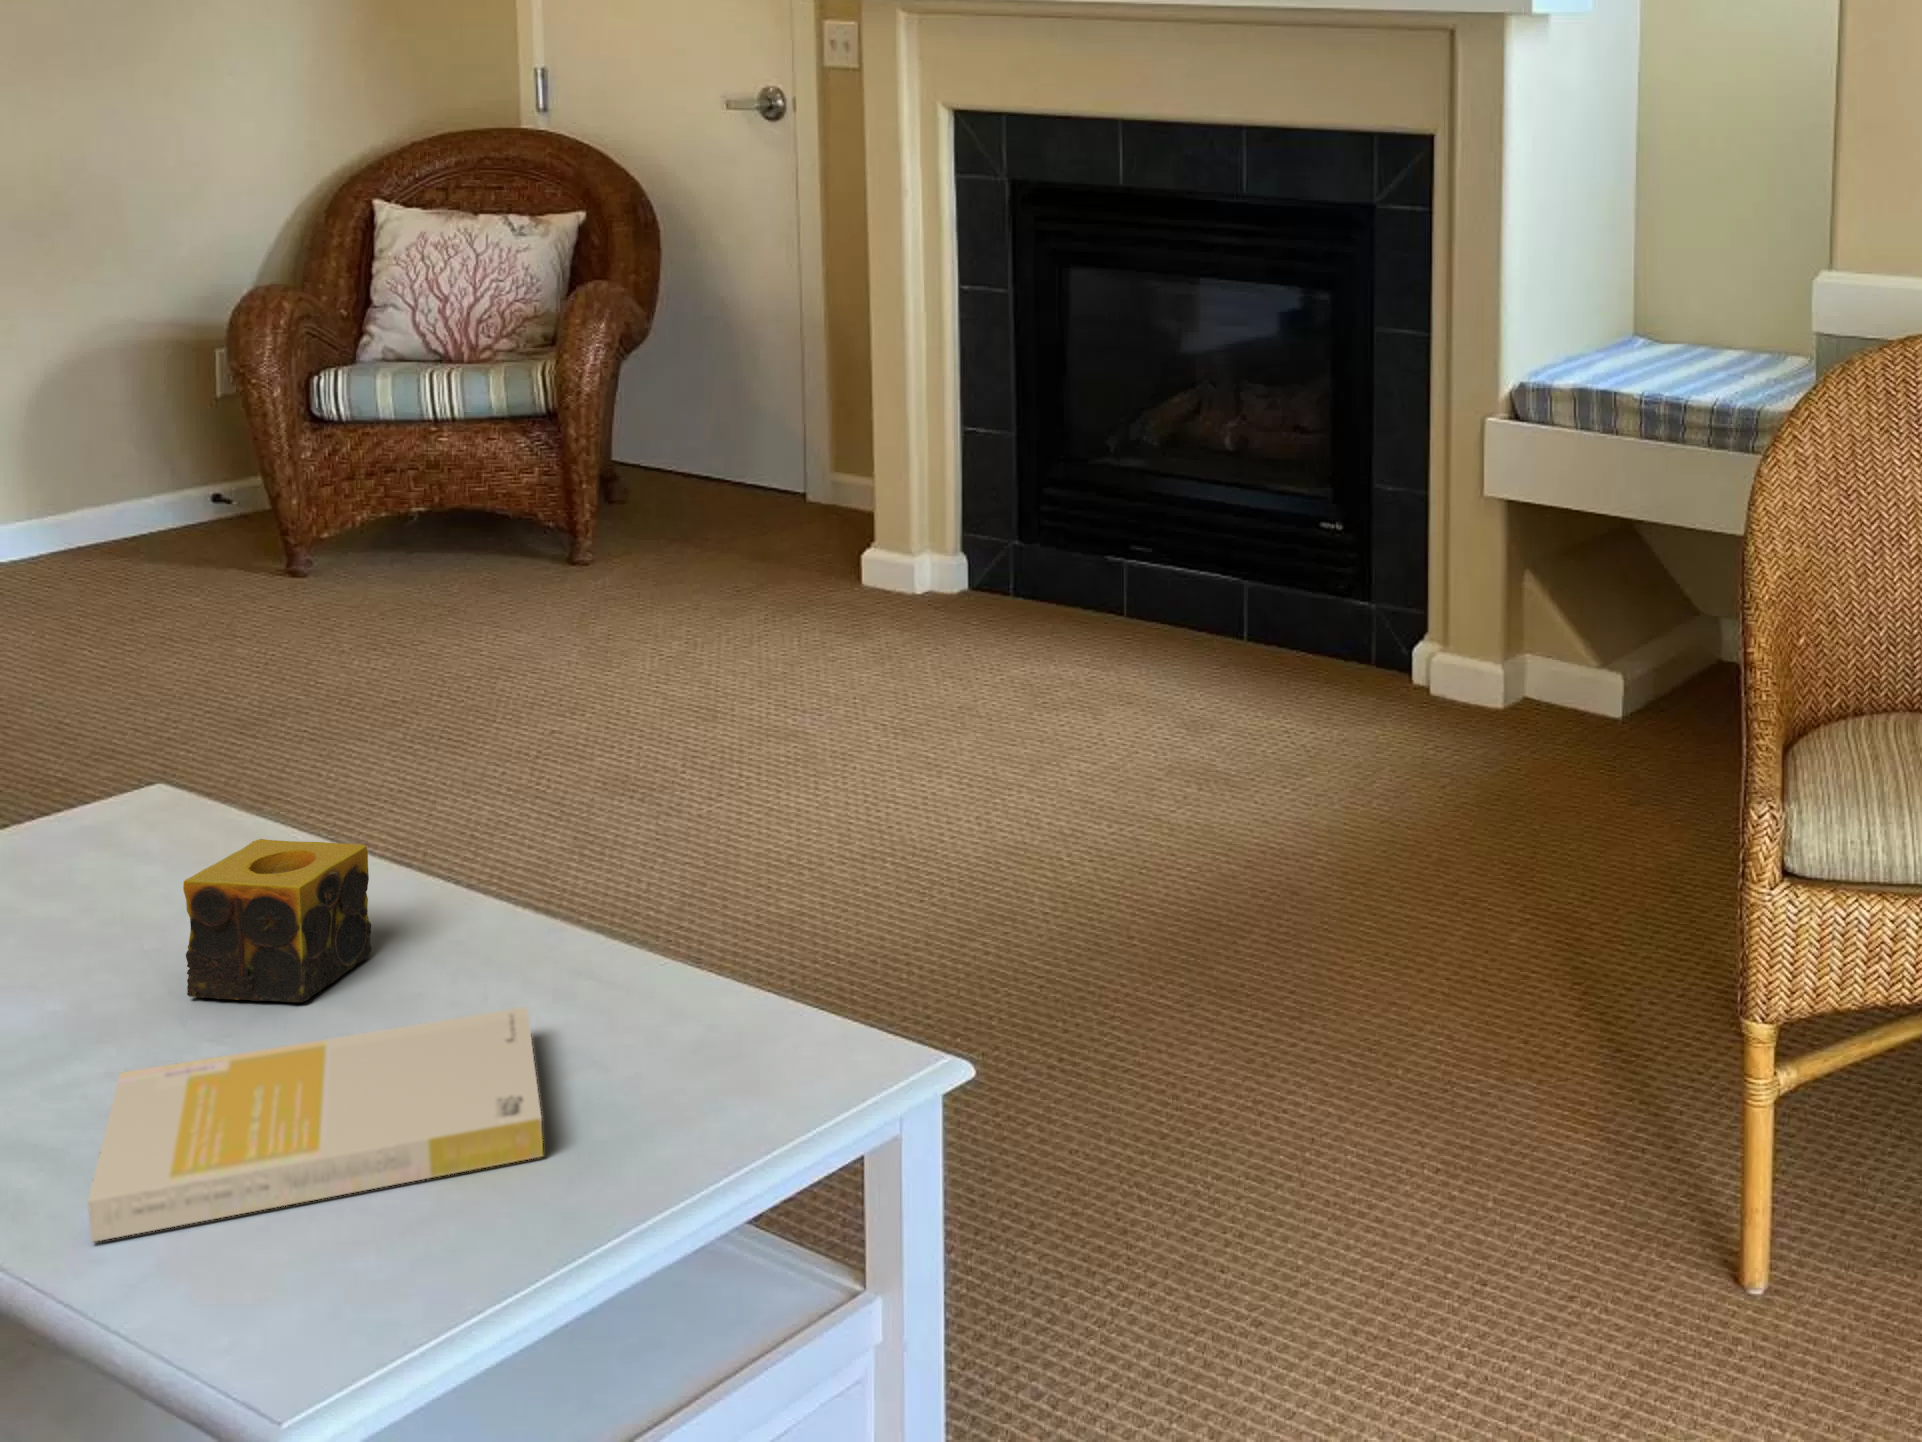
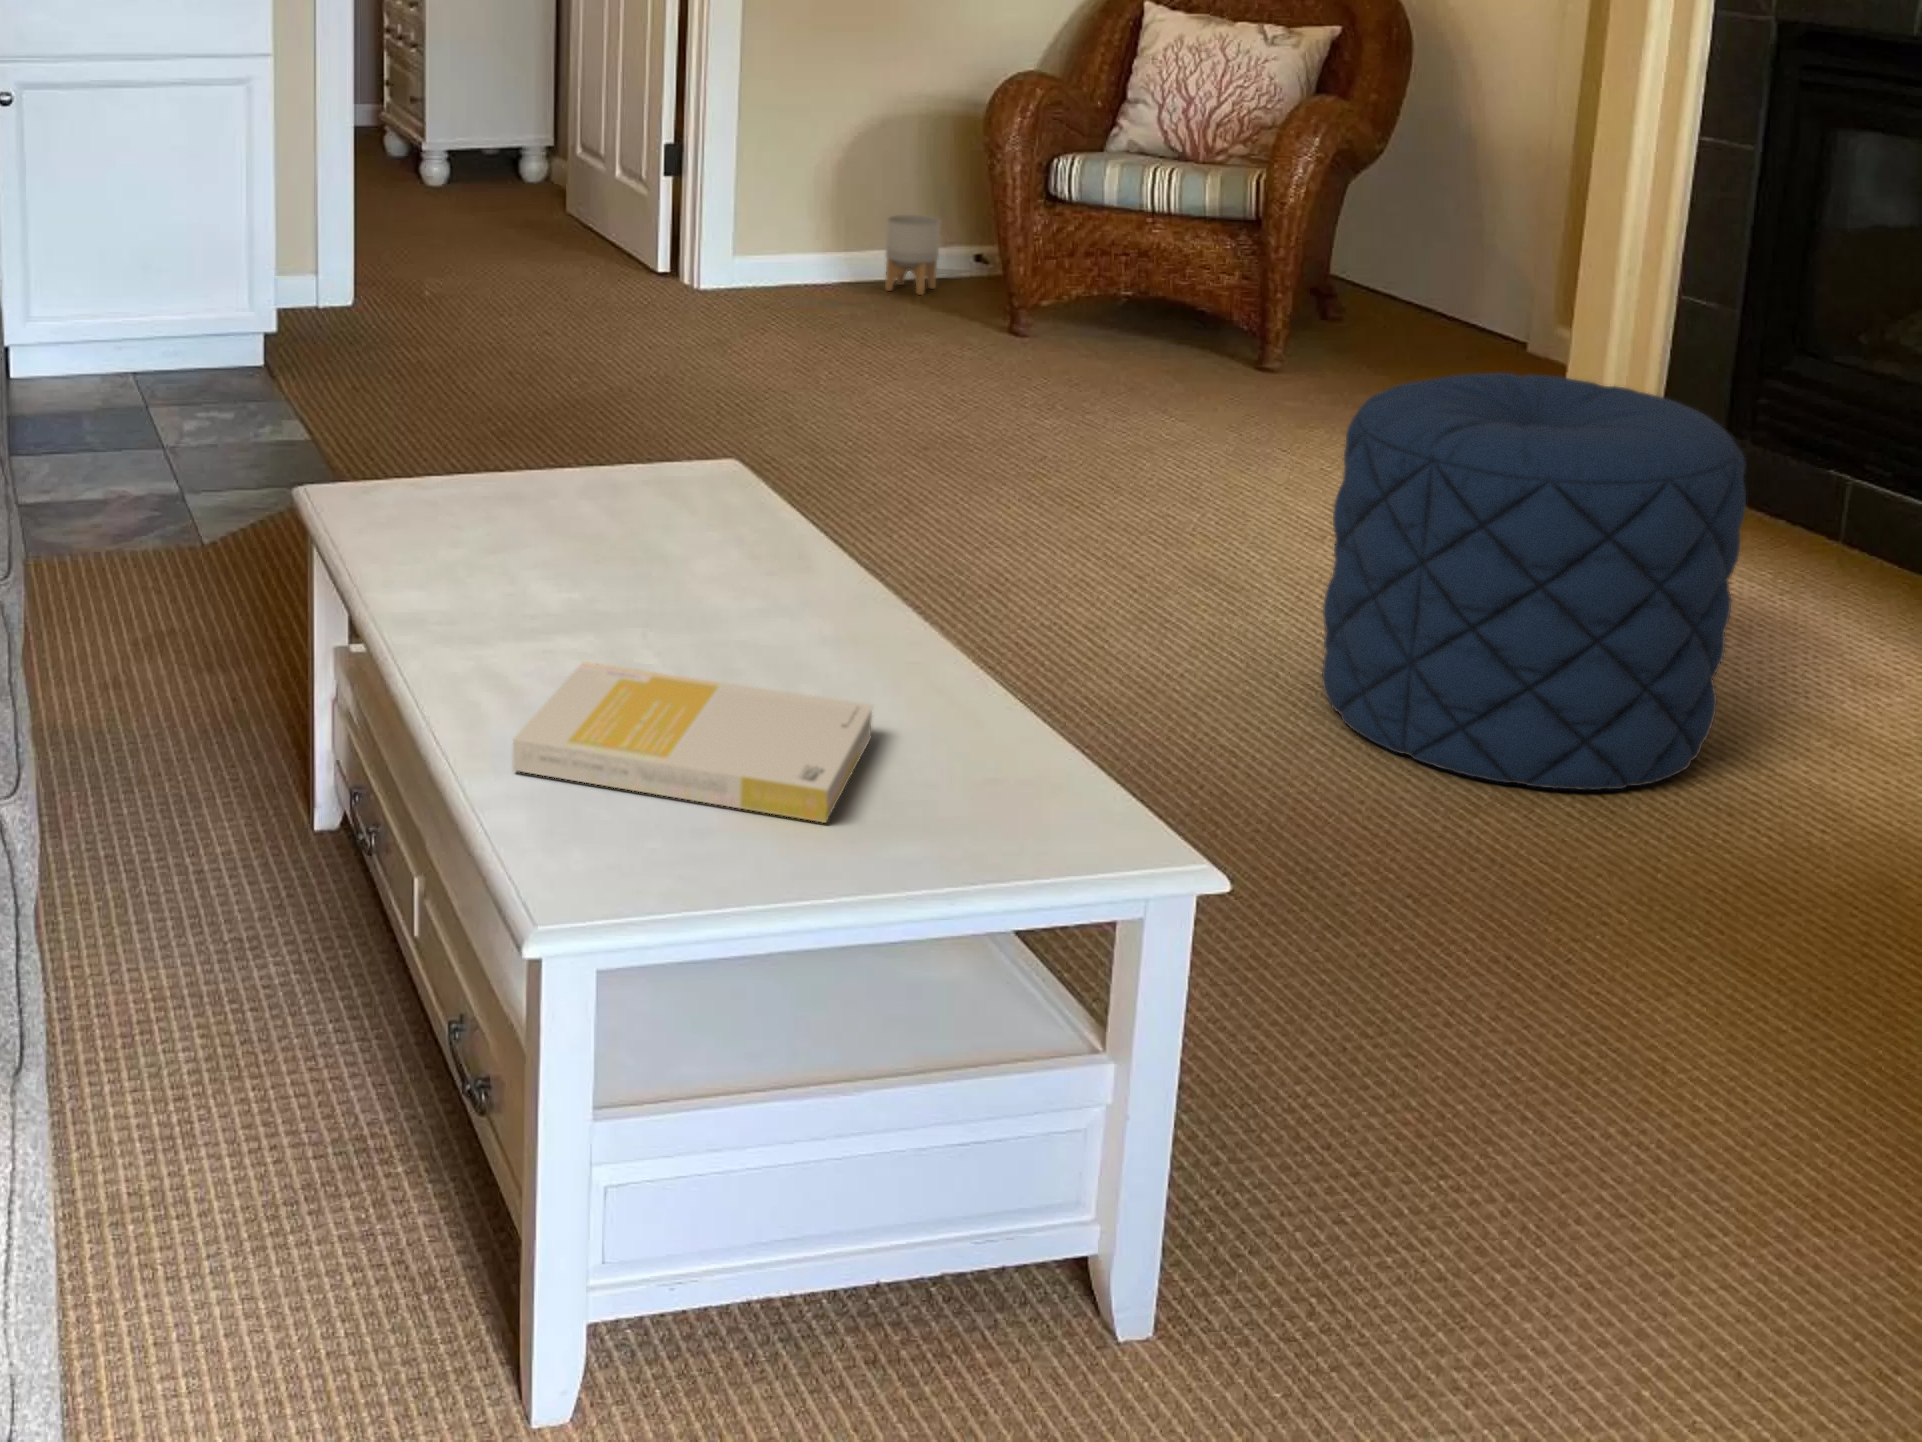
planter: none [91,458,164,551] -> present [885,215,940,295]
pouf: none [773,517,1126,905] -> present [1322,373,1746,790]
candle: present [183,839,372,1002] -> none [666,518,809,654]

